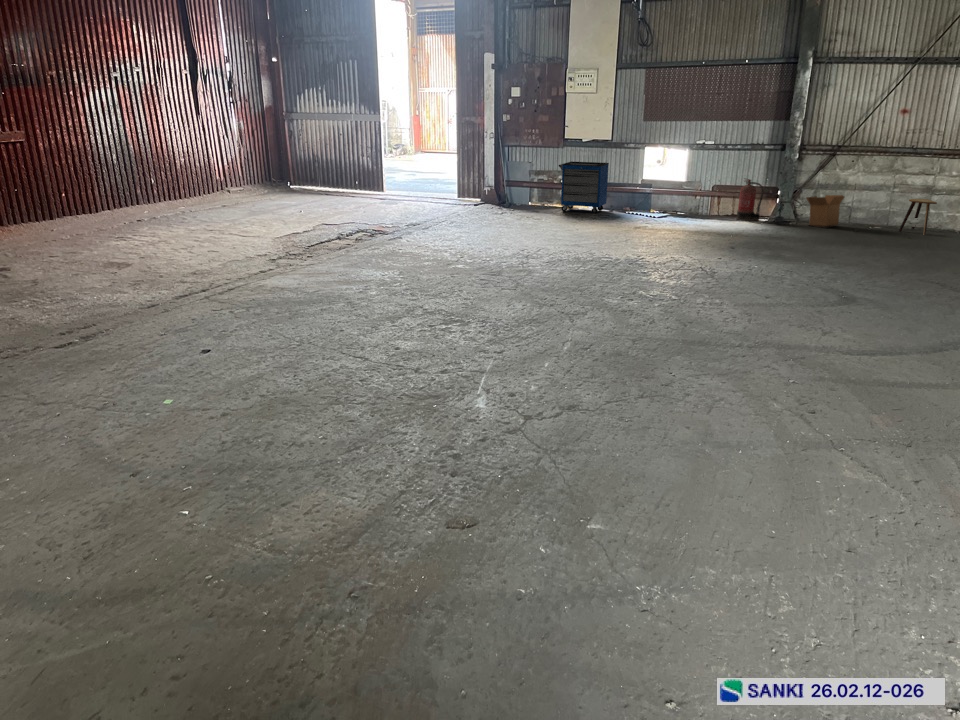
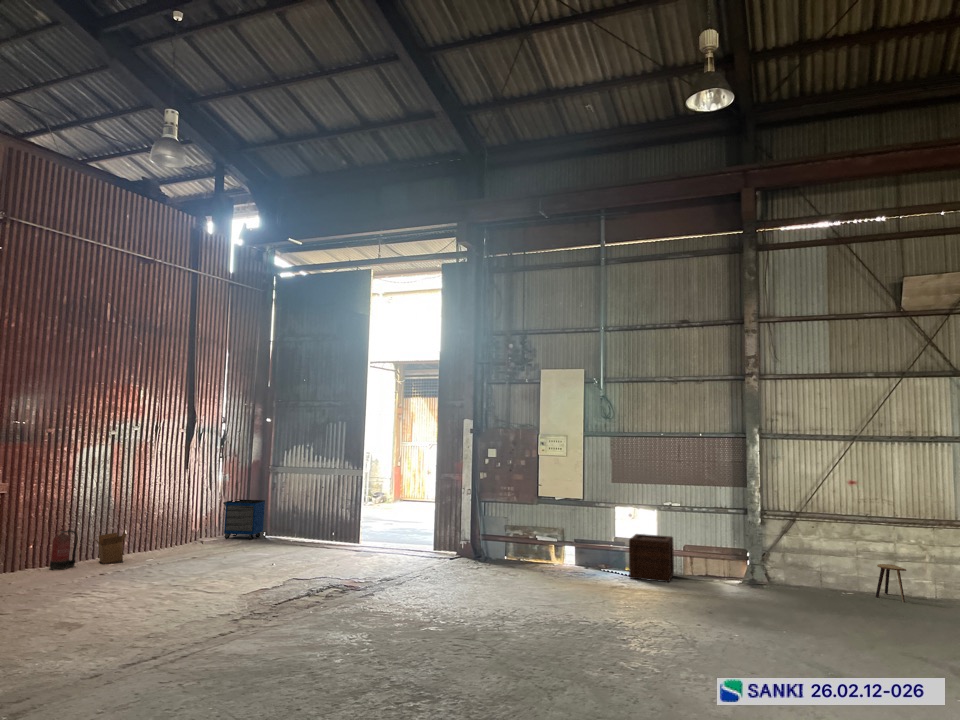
storage cabinet: present [559,161,609,214] -> present [223,499,265,540]
wooden crate: none [650,174,702,221] -> present [629,534,674,582]
fire extinguisher: present [737,179,764,221] -> present [50,529,78,570]
cardboard box: present [806,195,844,228] -> present [93,533,127,564]

